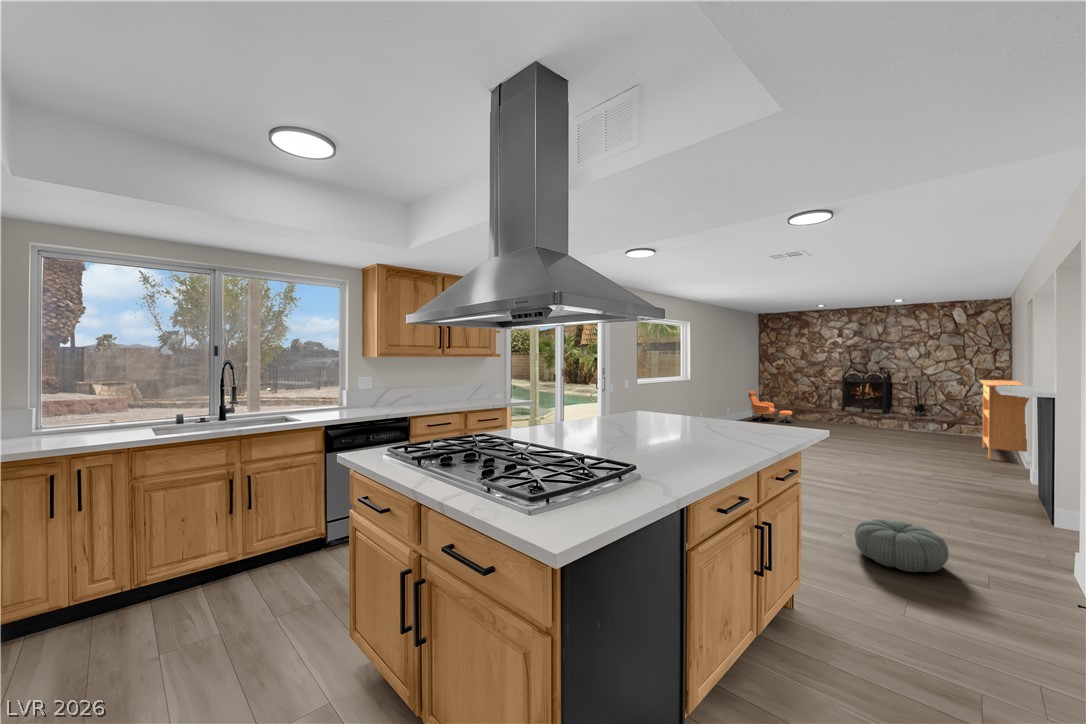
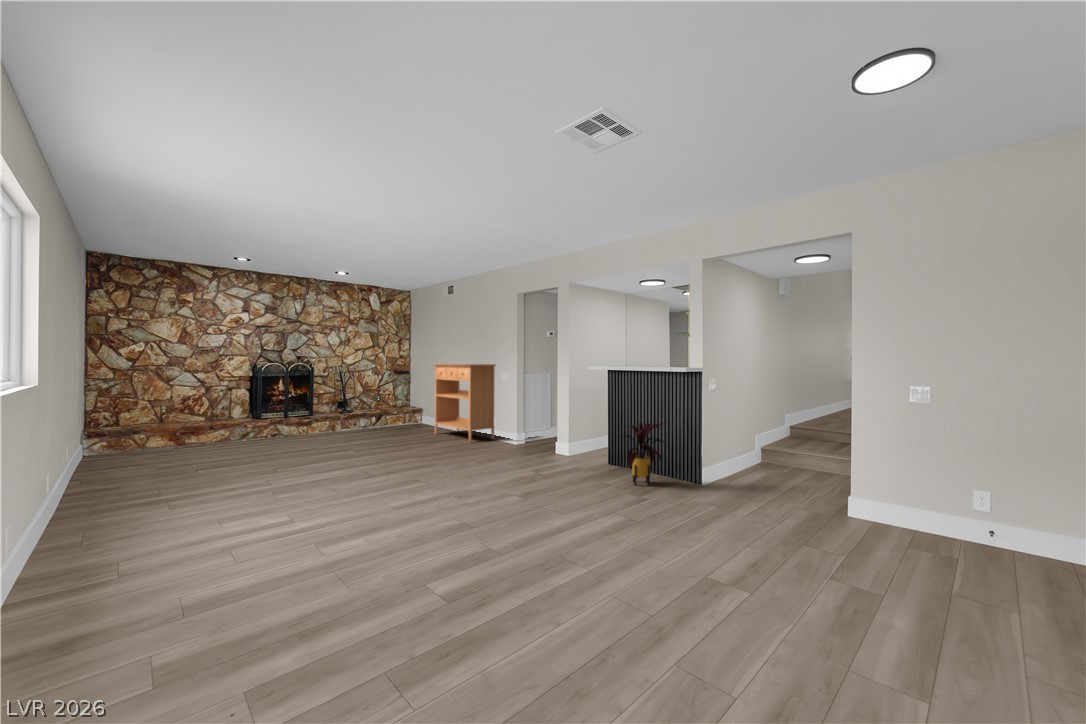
lounge chair: present [749,391,794,423] -> none [85,401,190,461]
house plant: none [978,459,1070,521] -> present [622,423,665,485]
pouf: present [855,519,949,572] -> none [767,518,901,599]

